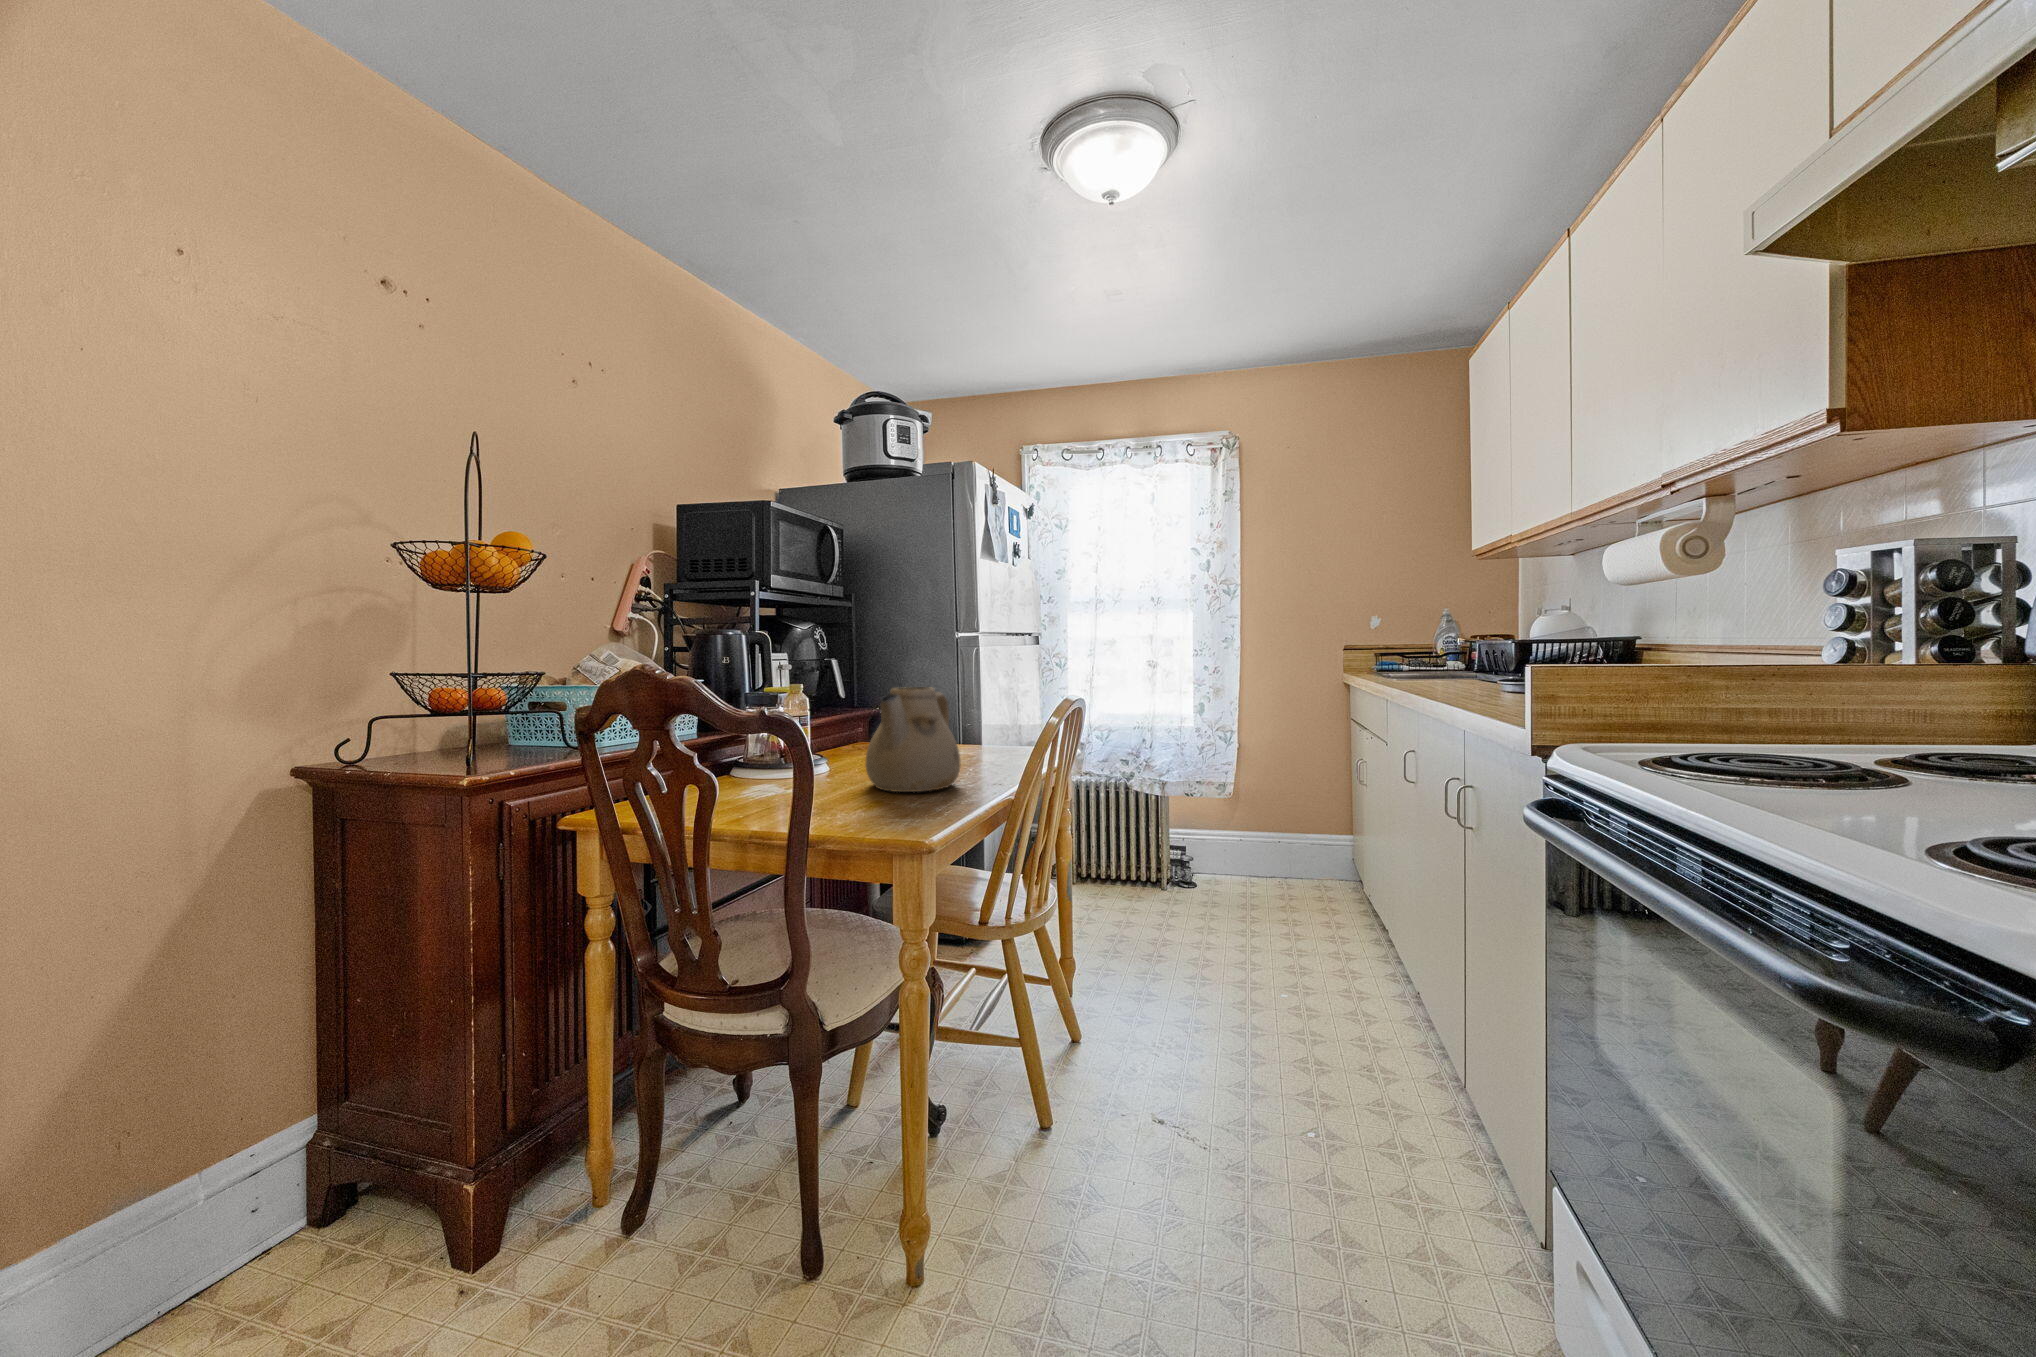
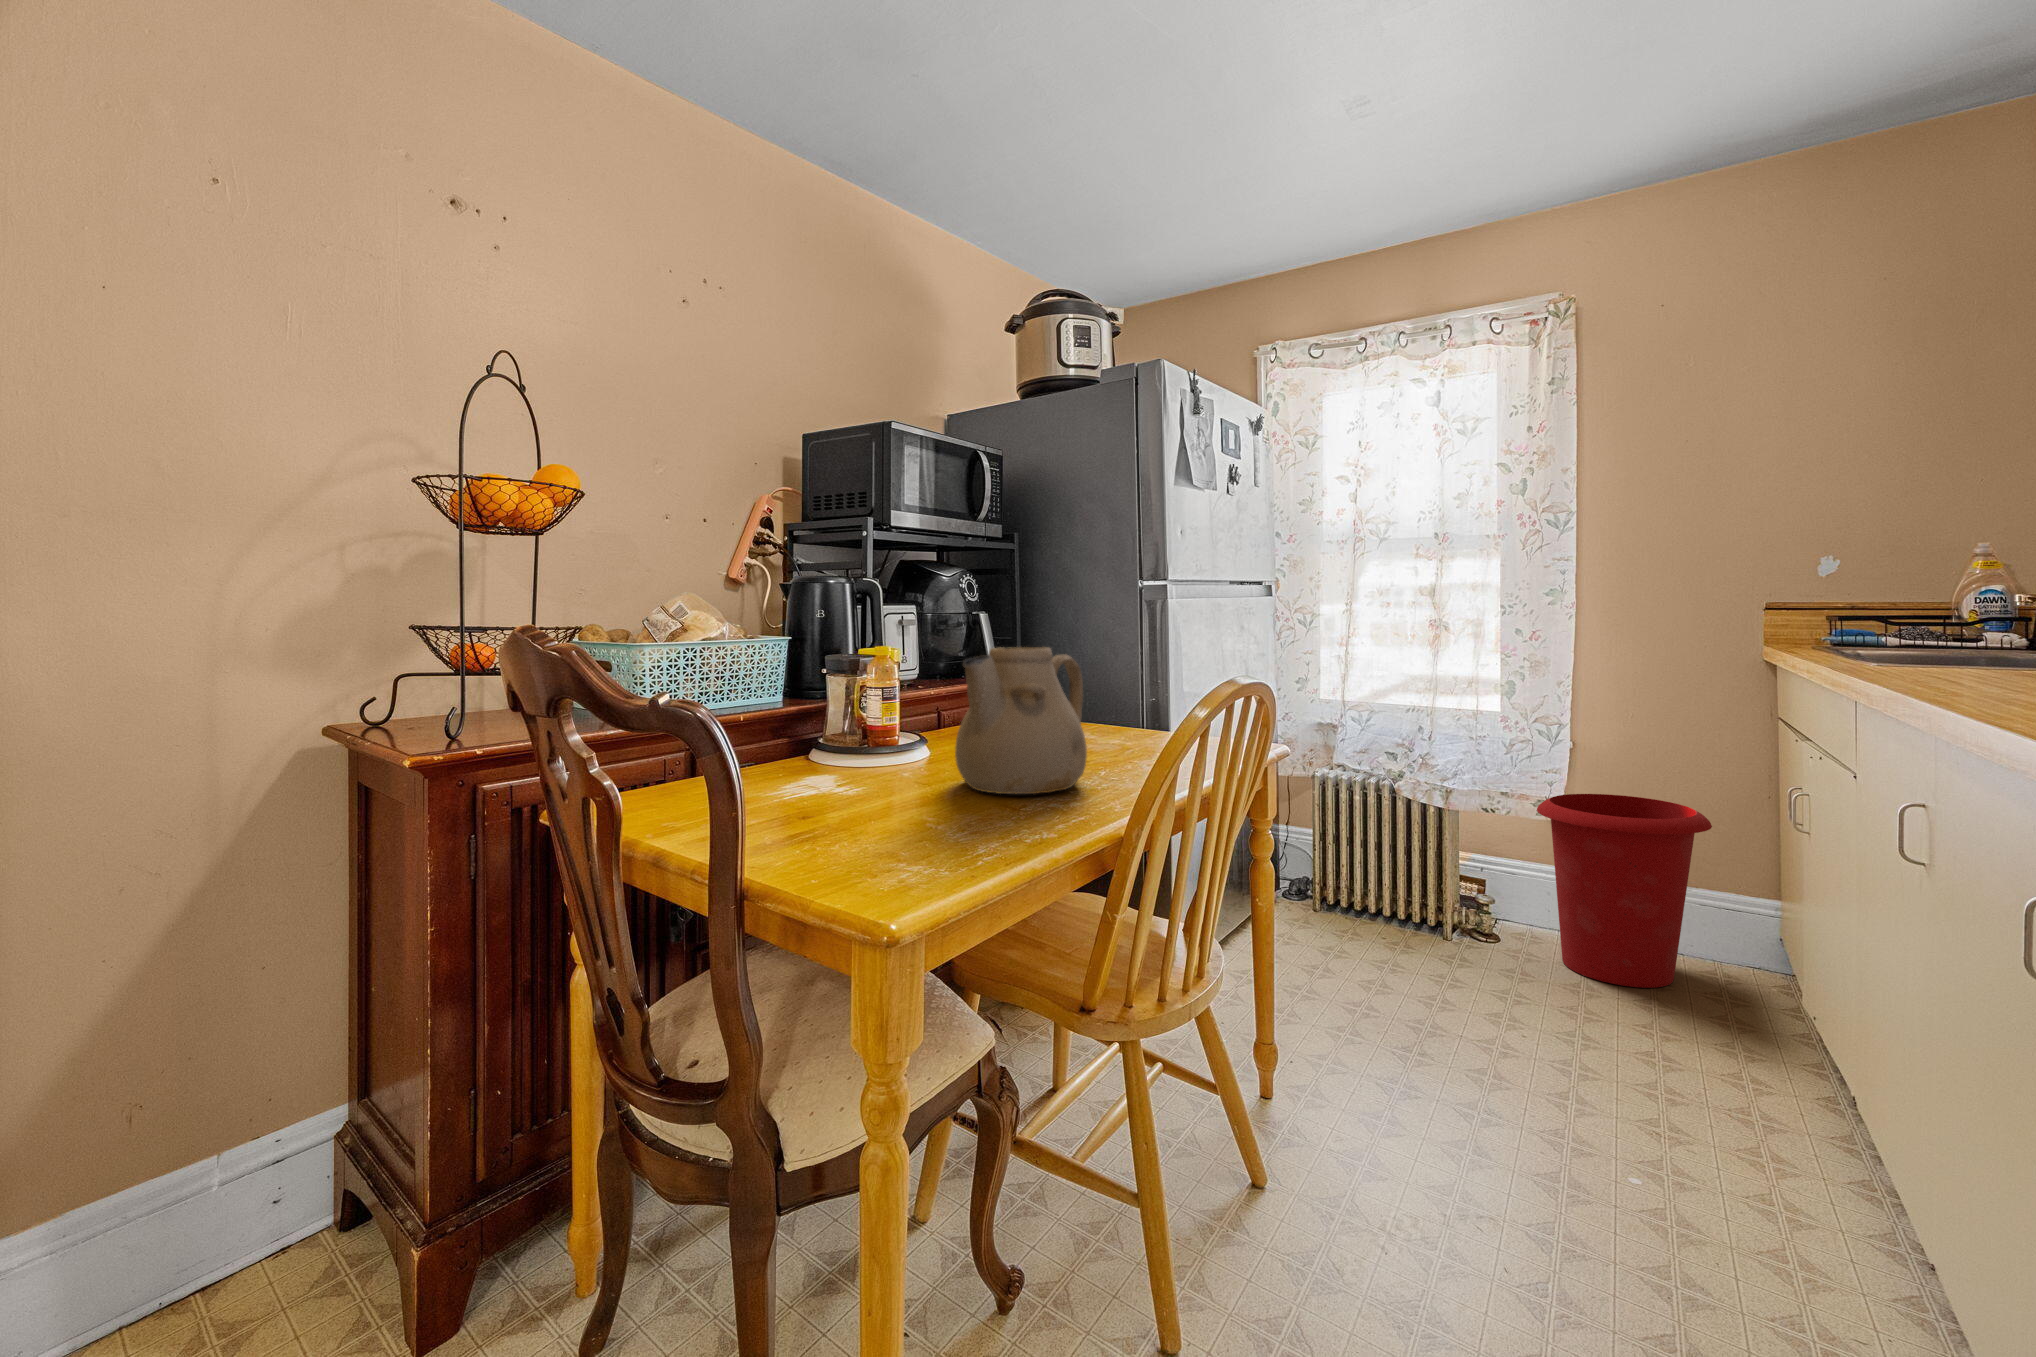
waste bin: none [1221,779,1322,907] -> present [1537,794,1712,988]

